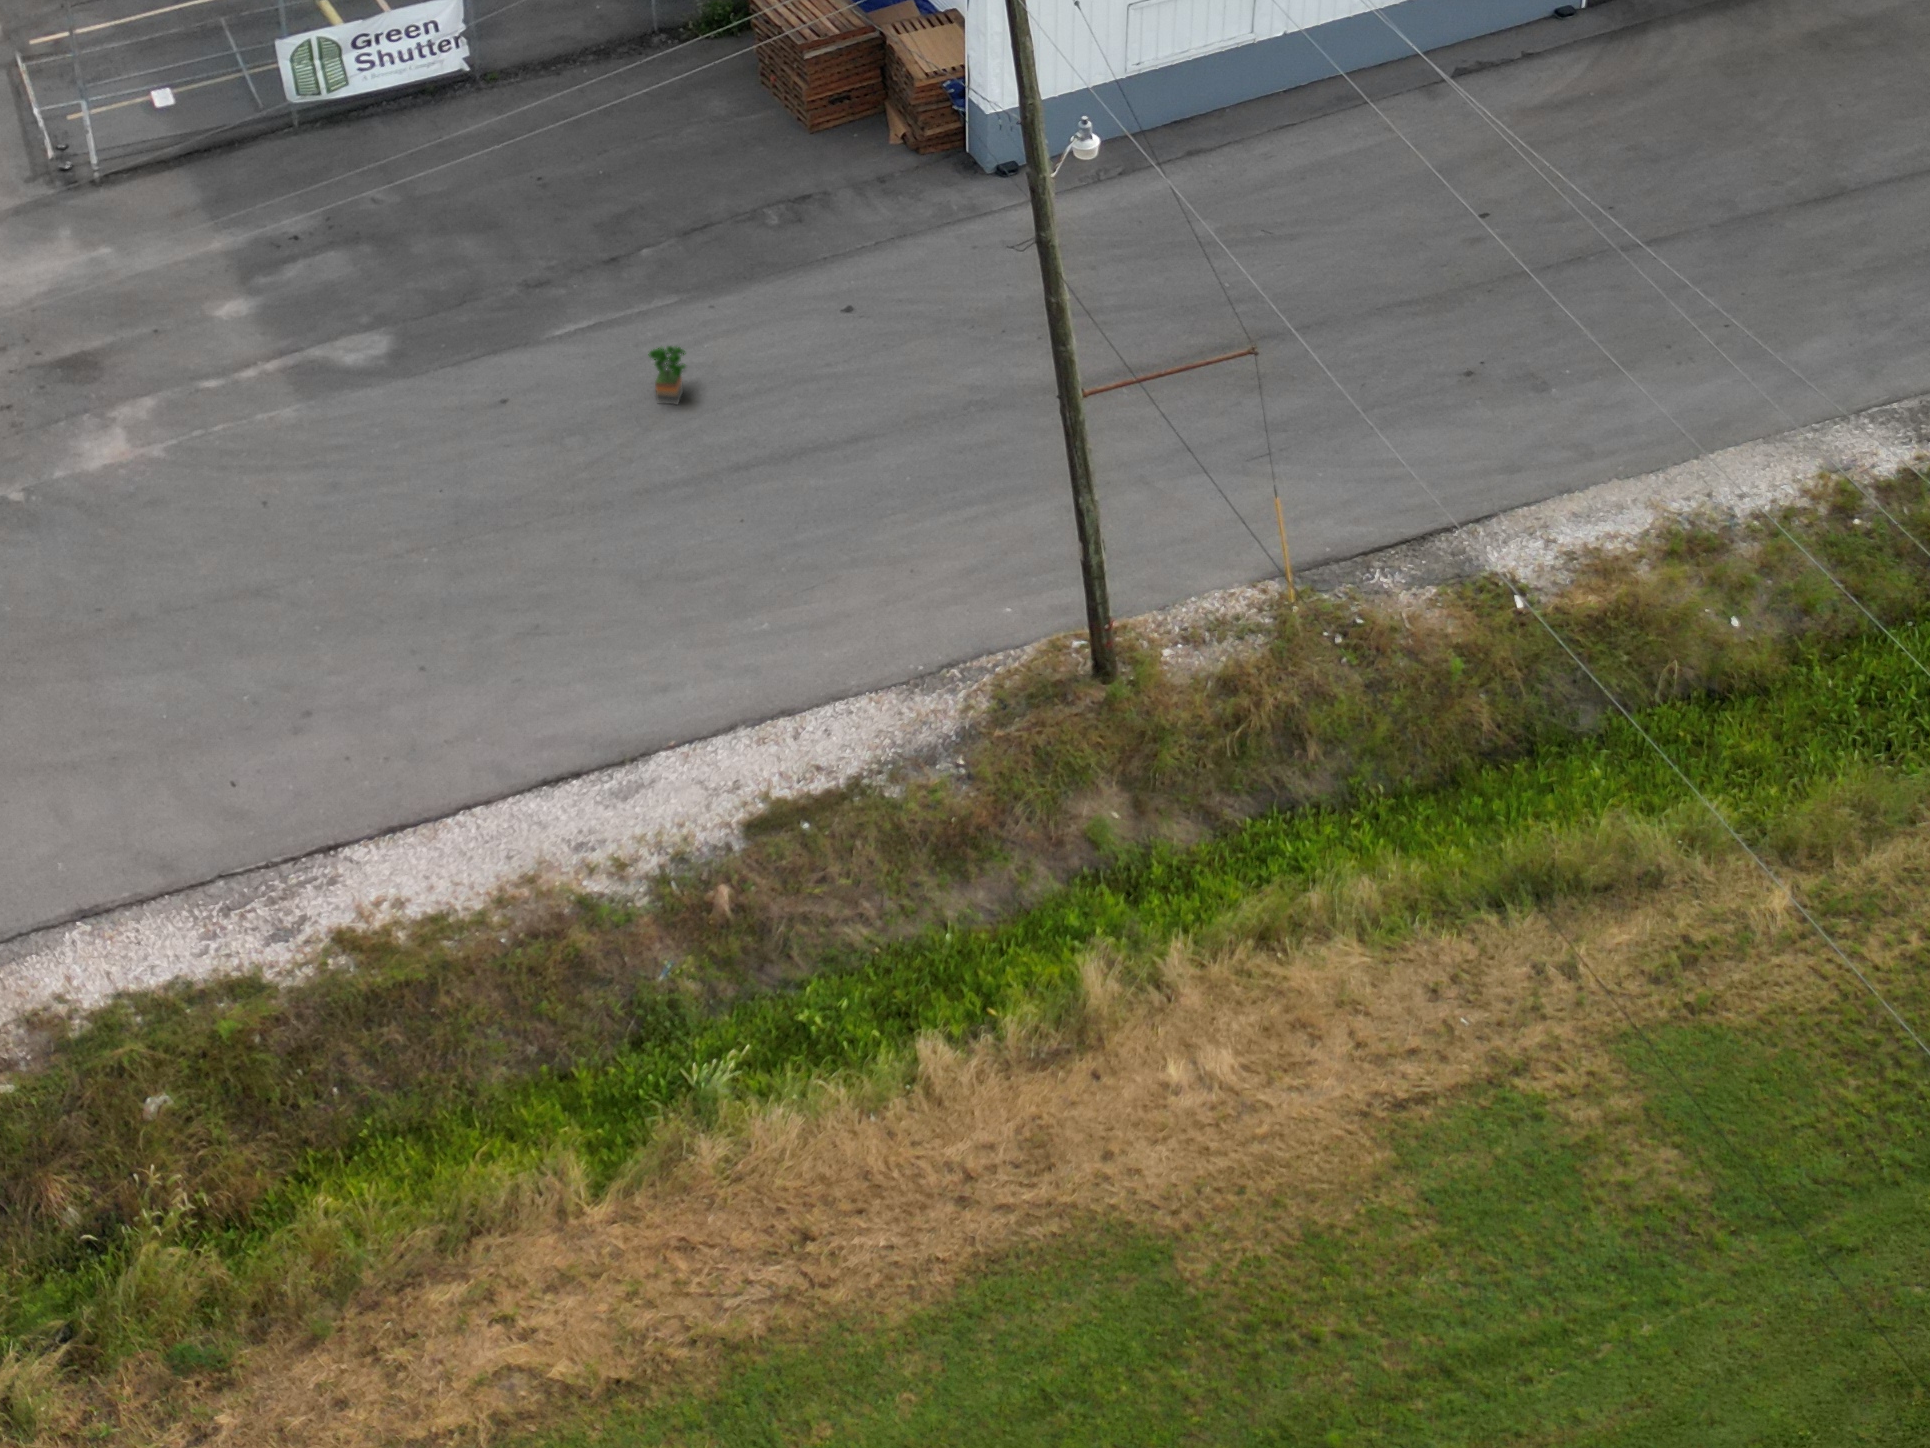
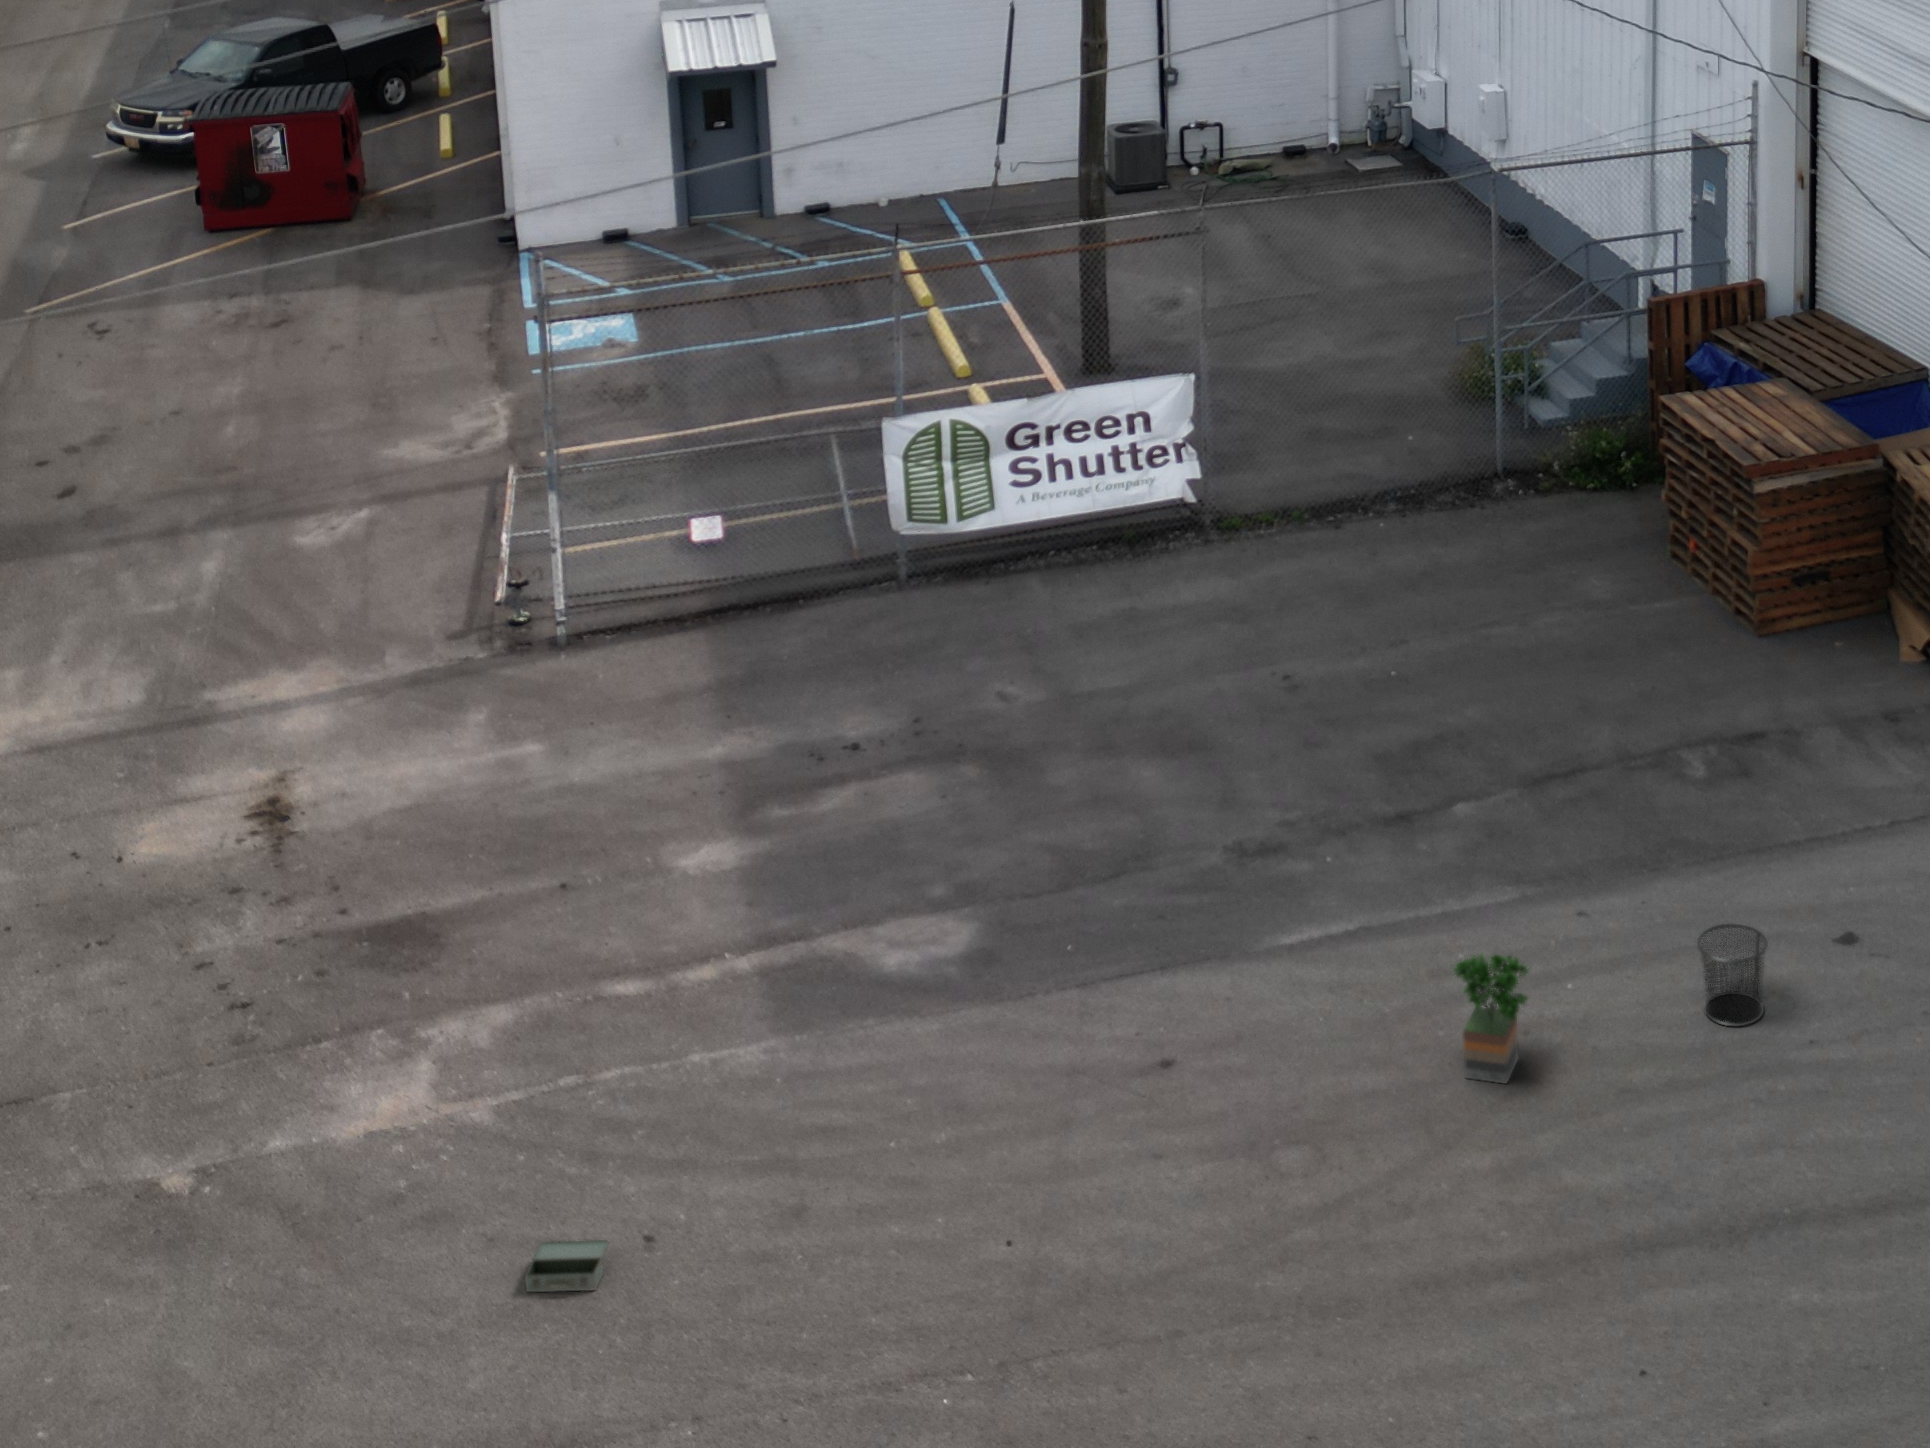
waste bin: none [770,319,805,368] -> present [1697,924,1768,1026]
toolbox: none [214,511,251,537] -> present [525,1240,608,1292]

